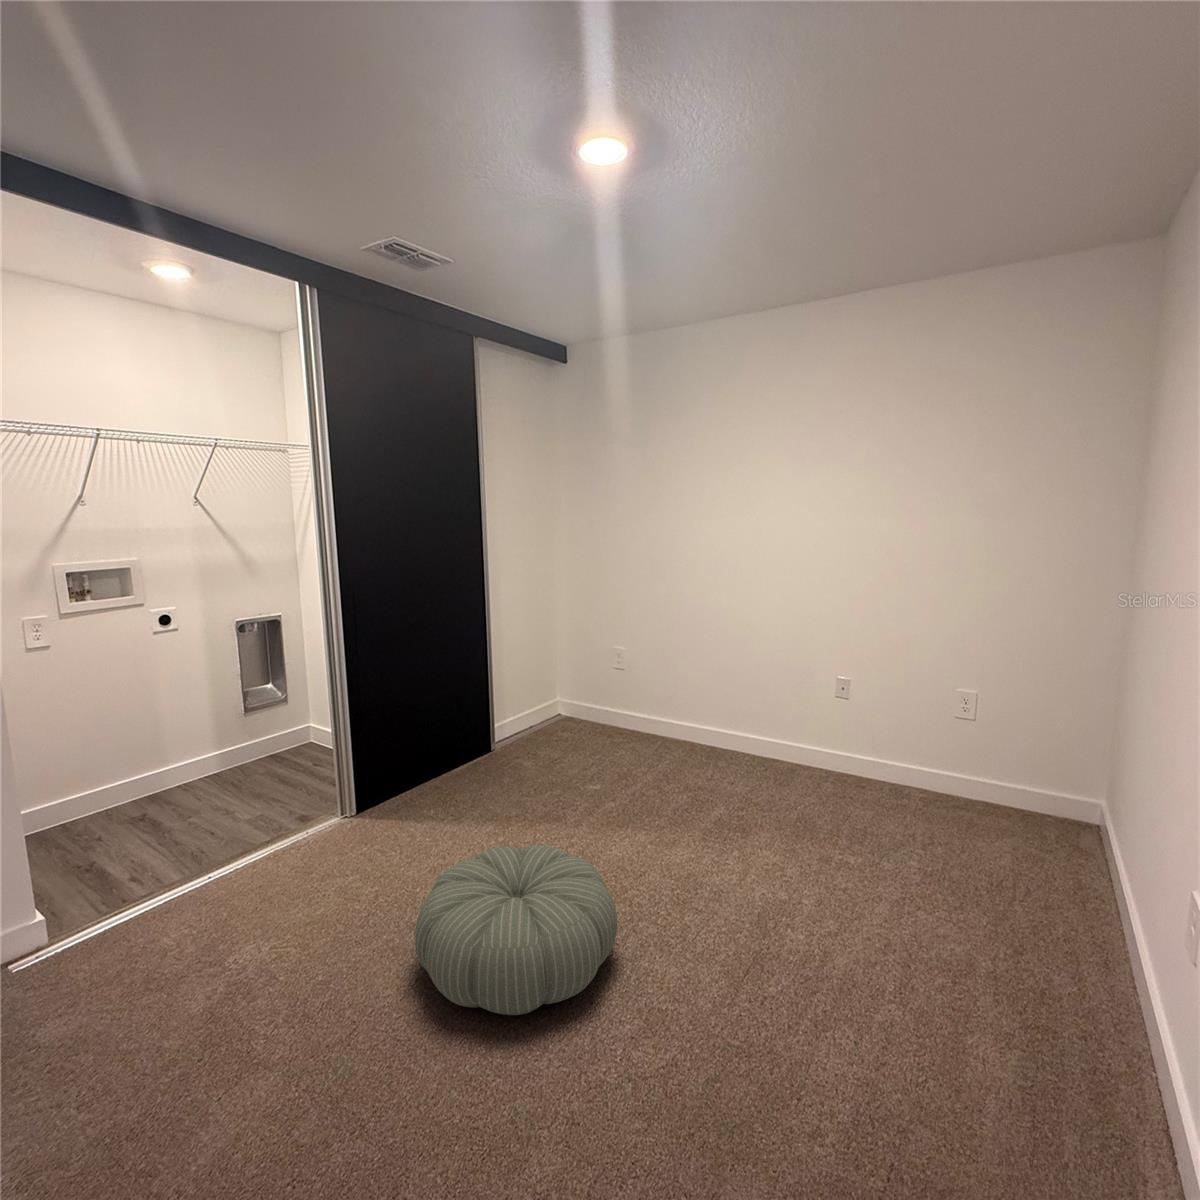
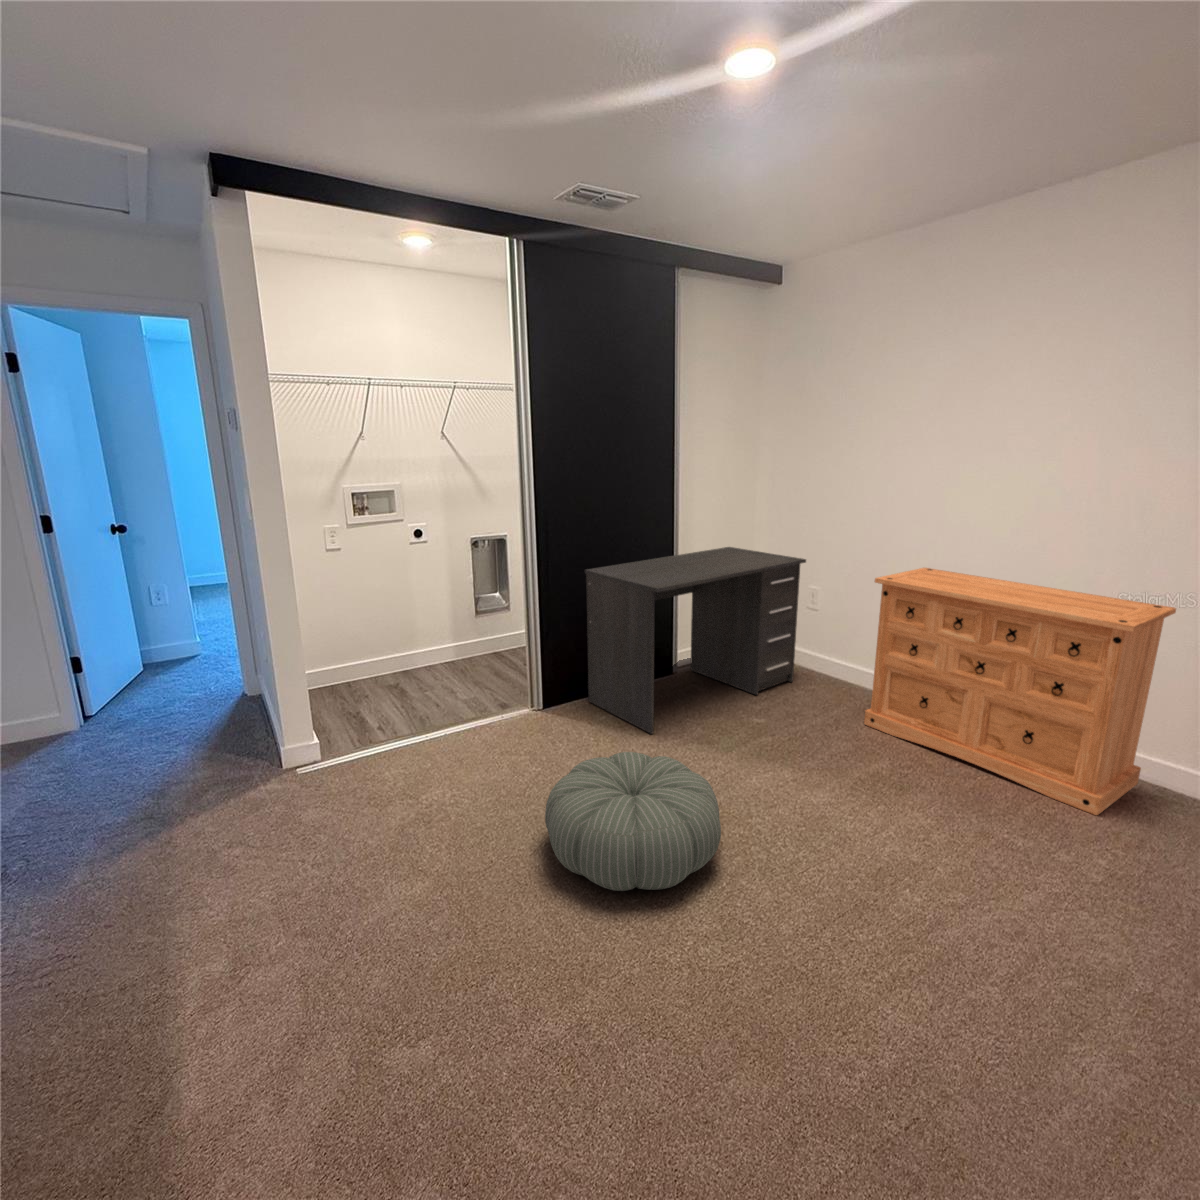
desk: none [398,613,618,823] -> present [585,547,806,734]
dresser: none [691,621,924,825] -> present [864,568,1176,815]

